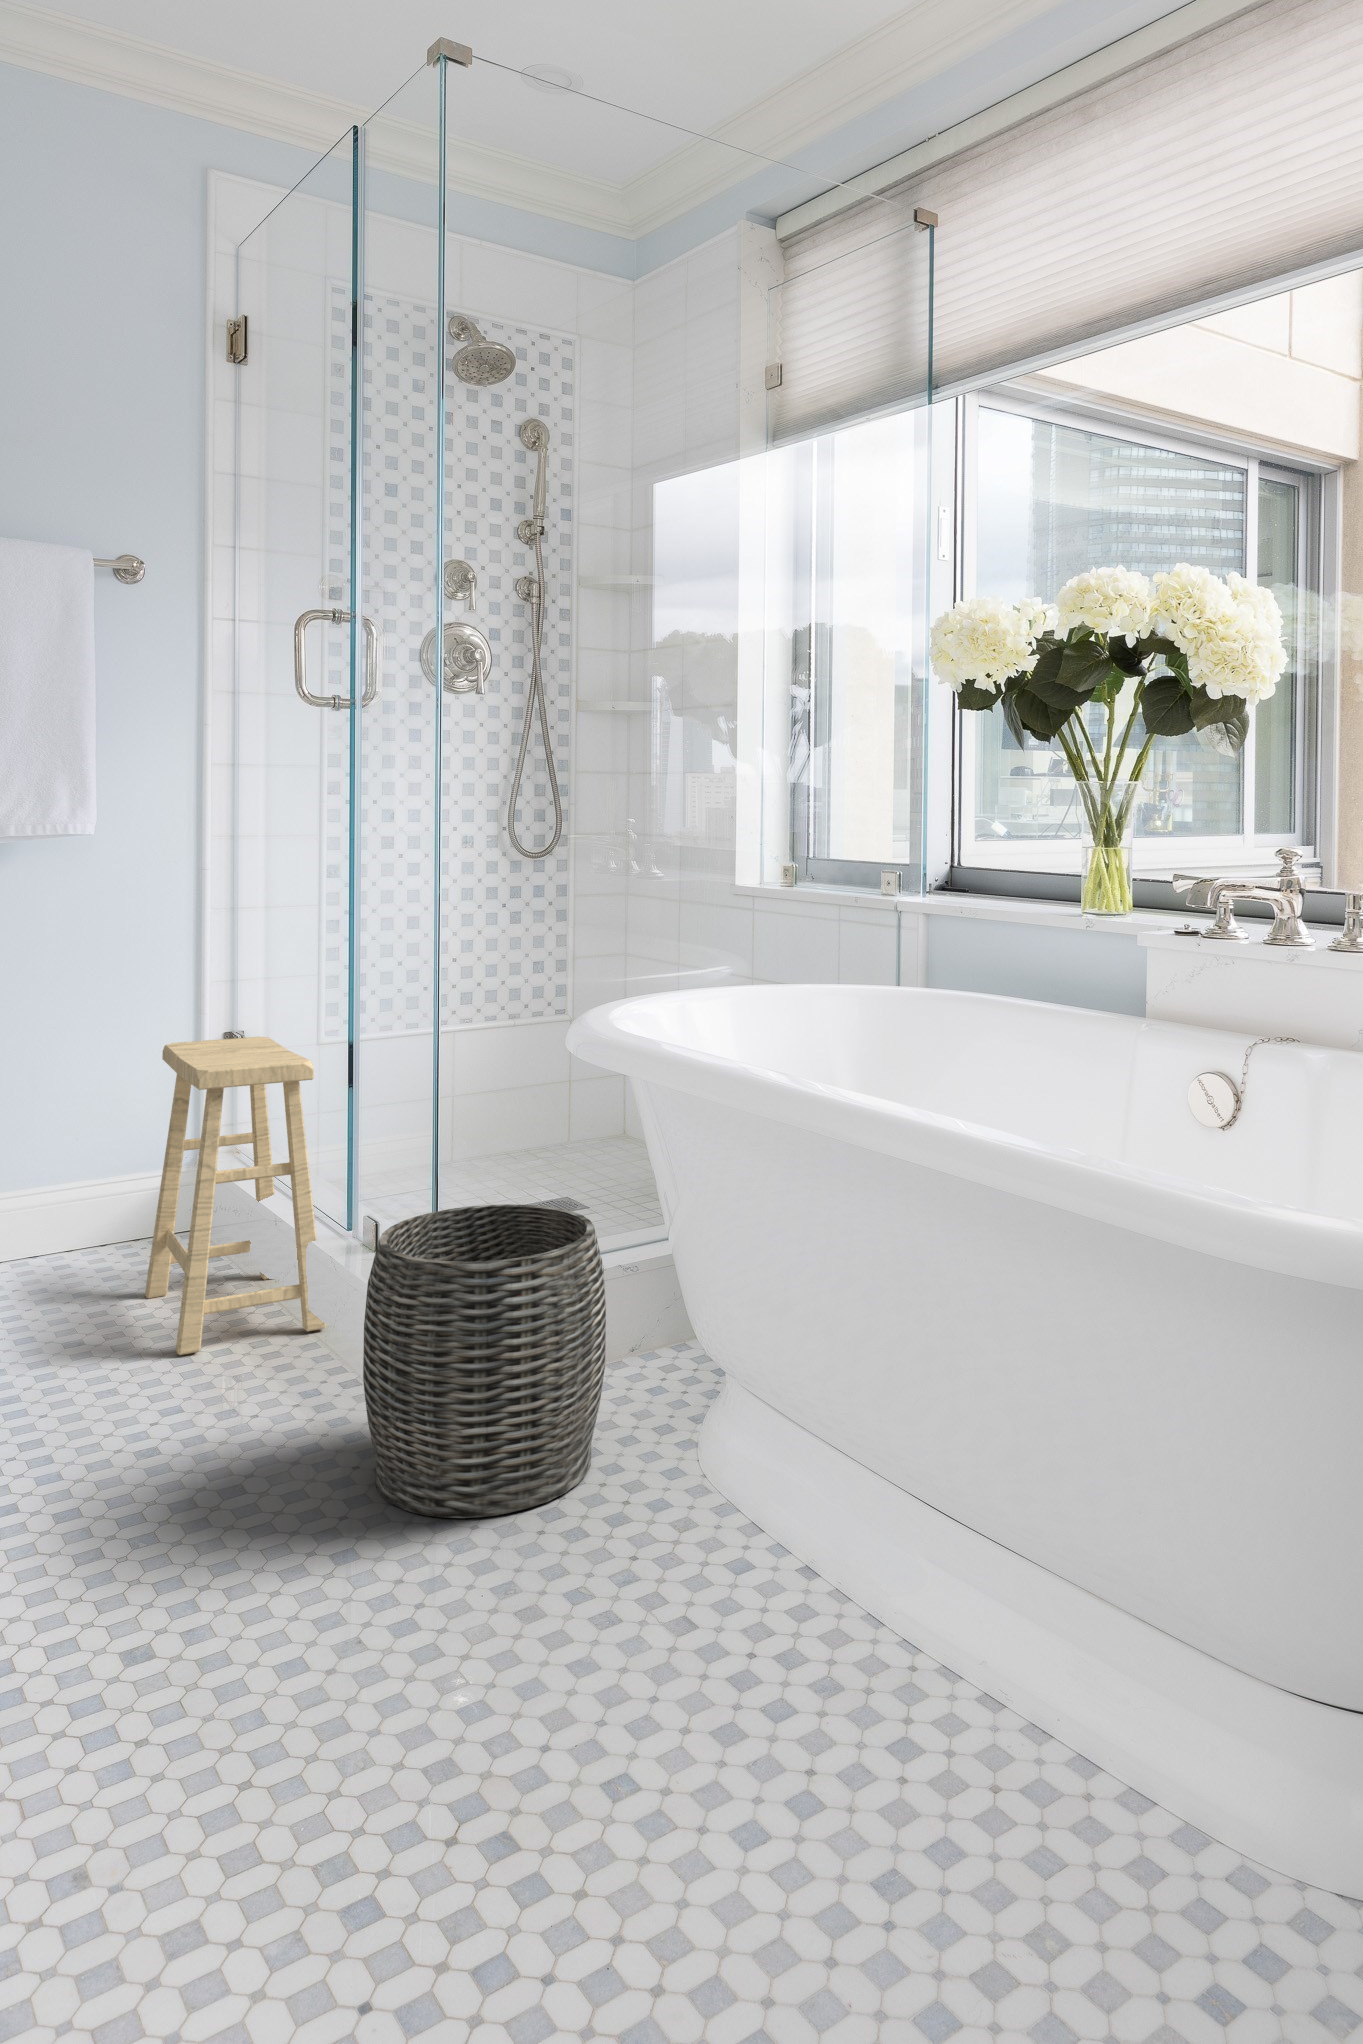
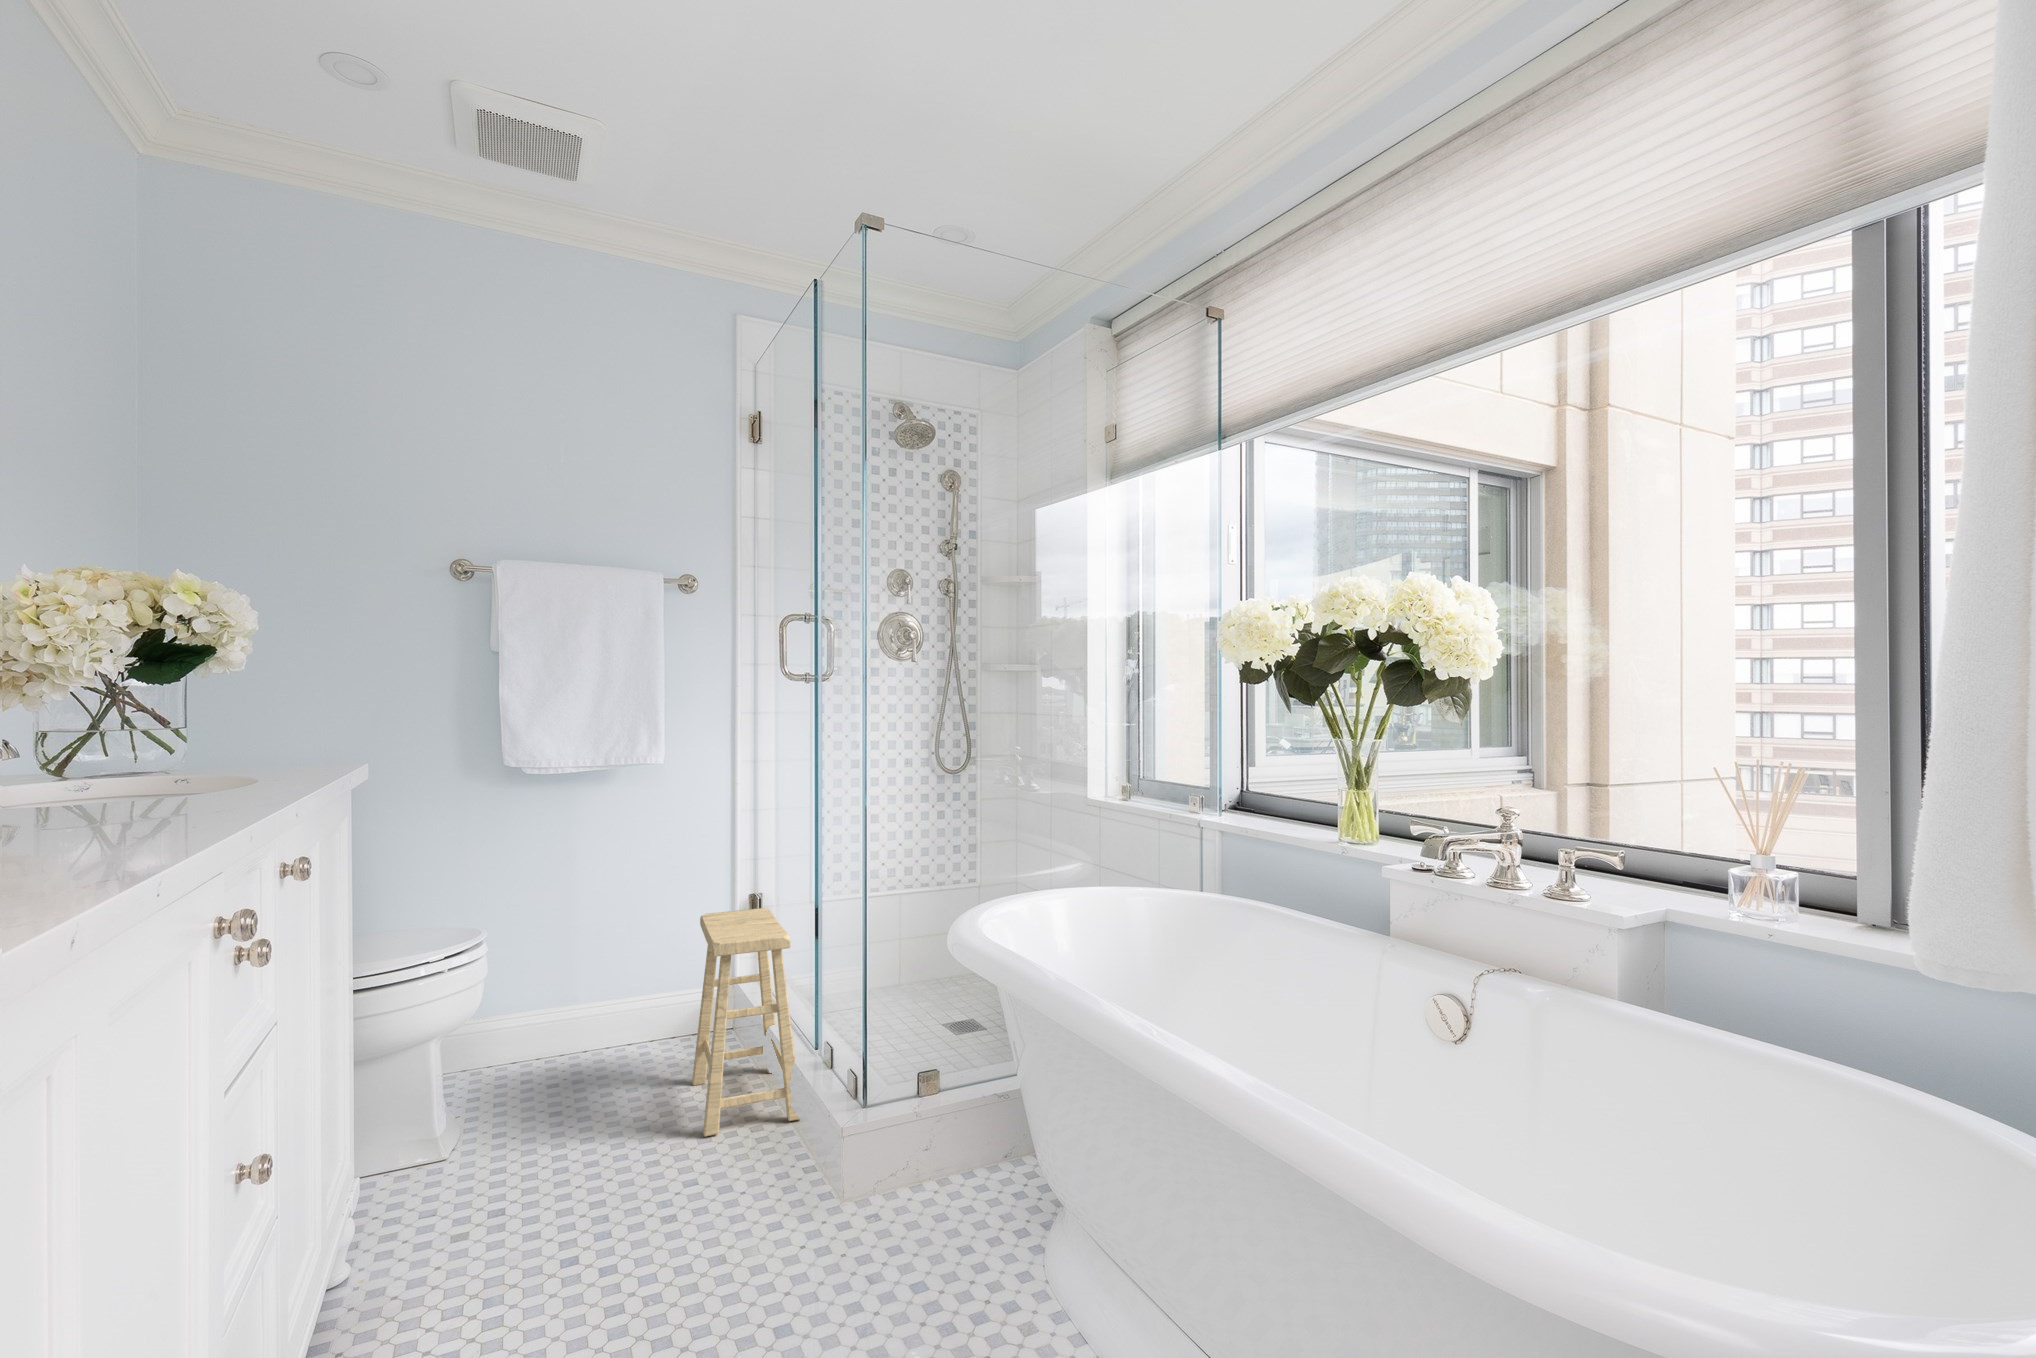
woven basket: present [363,1204,606,1518] -> none [805,1058,974,1300]

